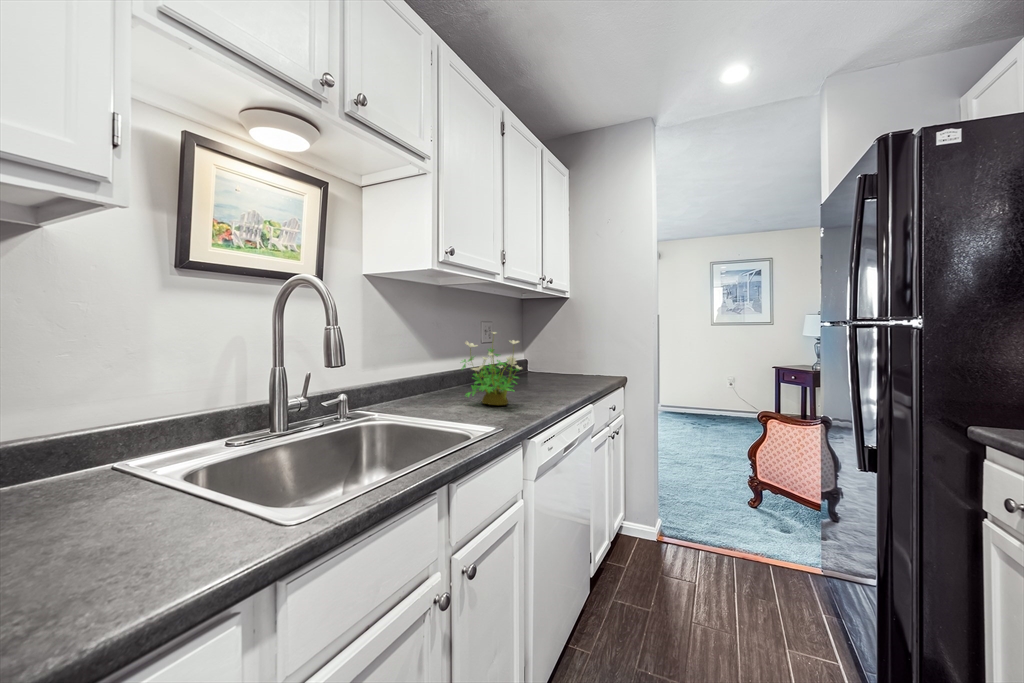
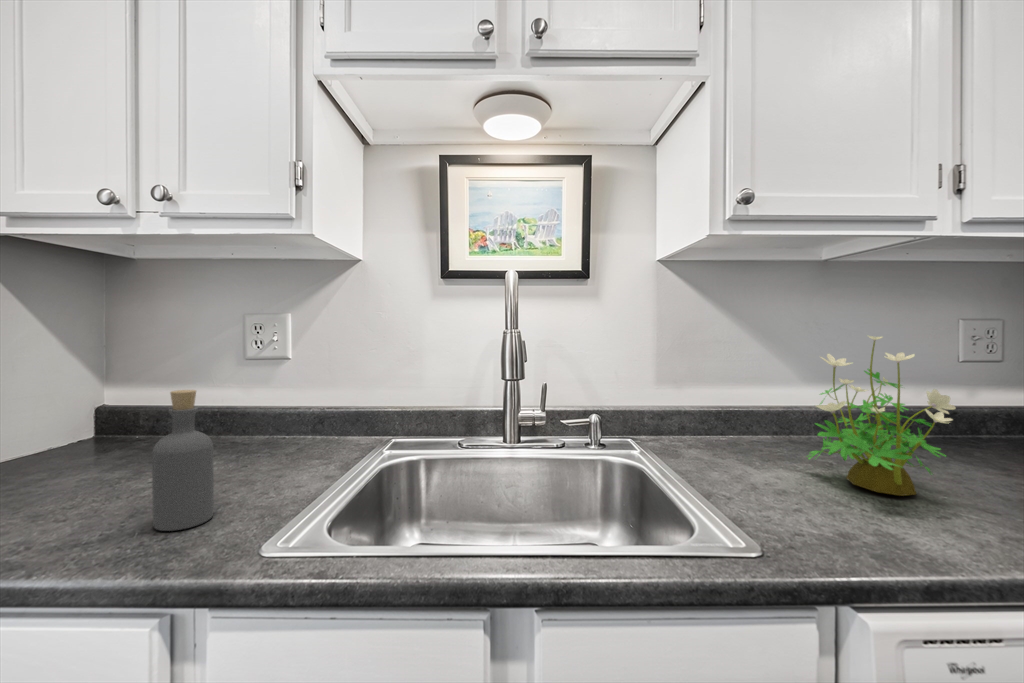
bottle: none [94,411,175,593] -> present [152,390,214,531]

